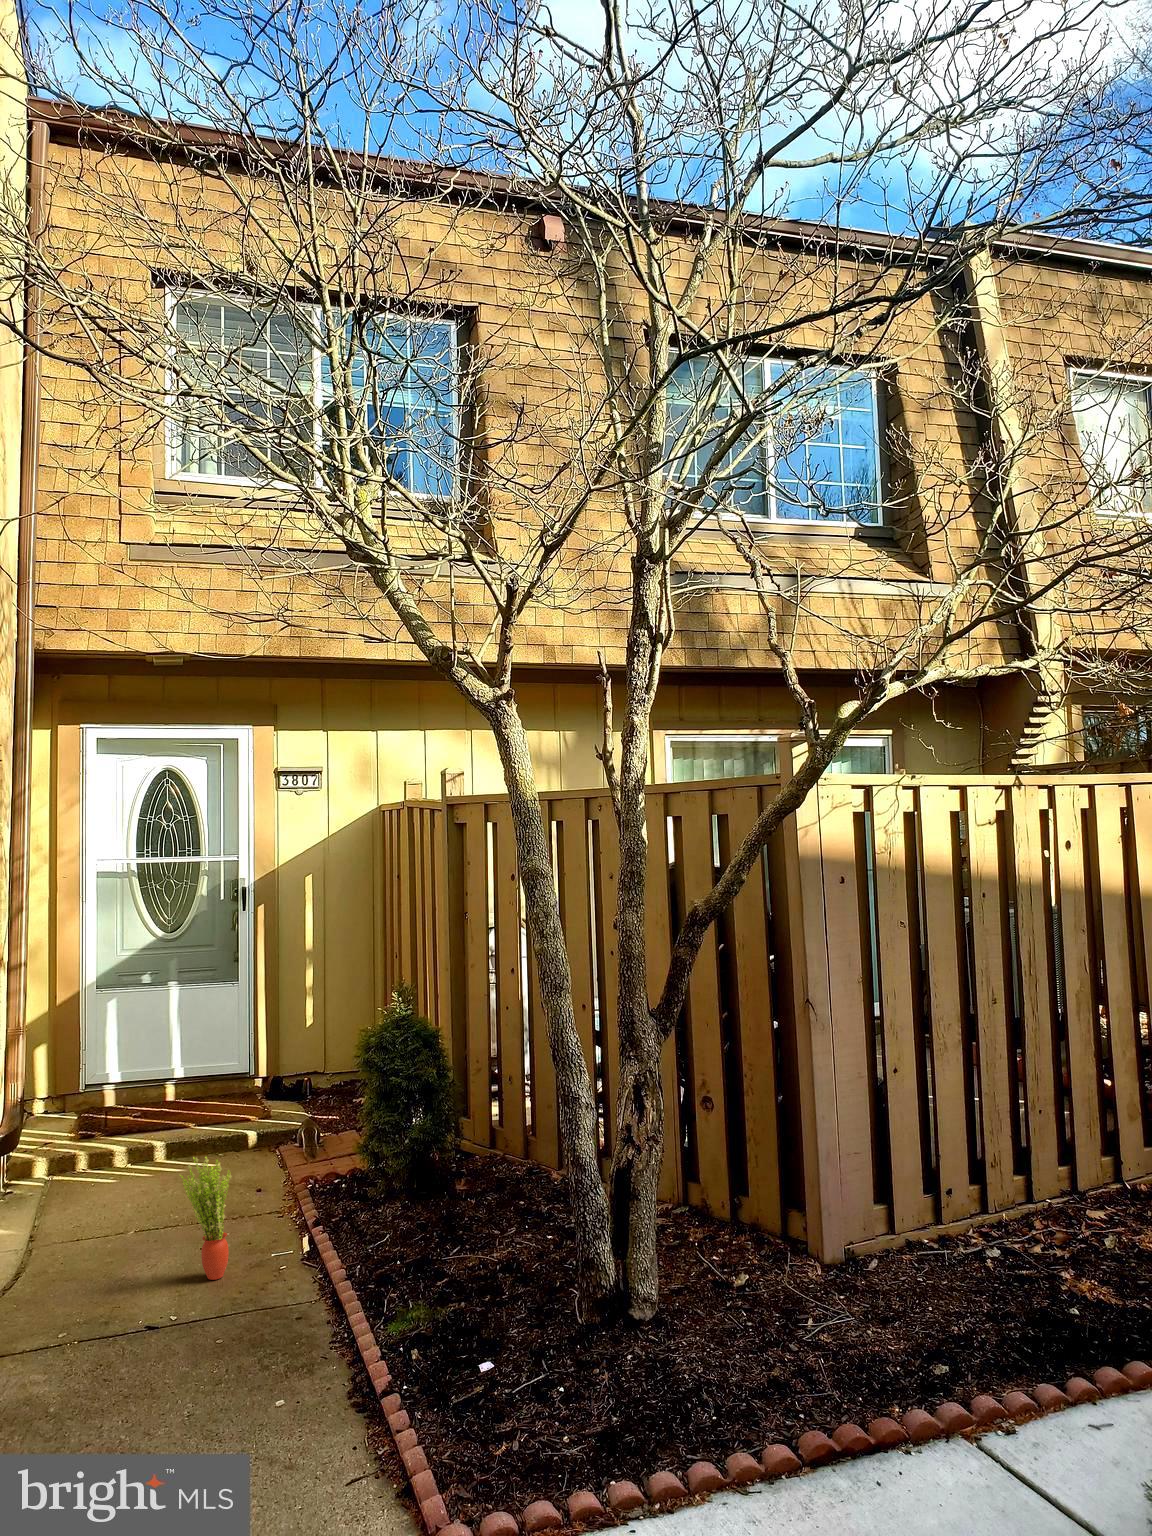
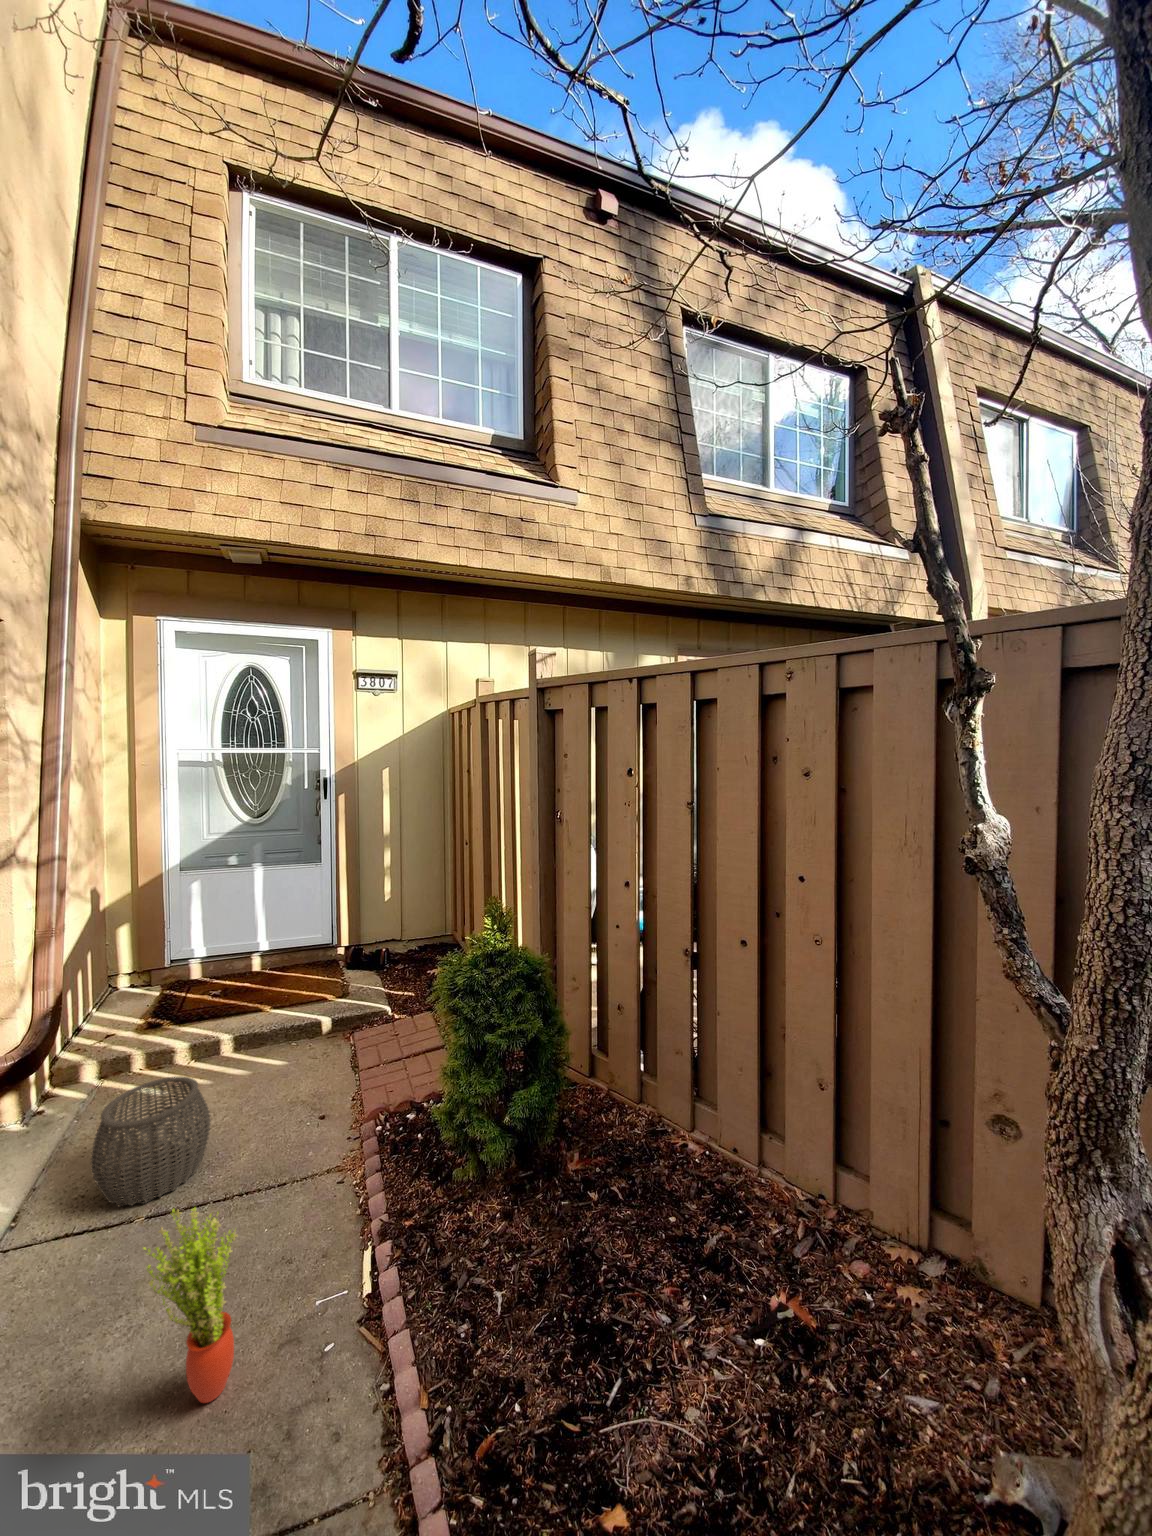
woven basket: none [89,1140,174,1227] -> present [90,1077,211,1206]

